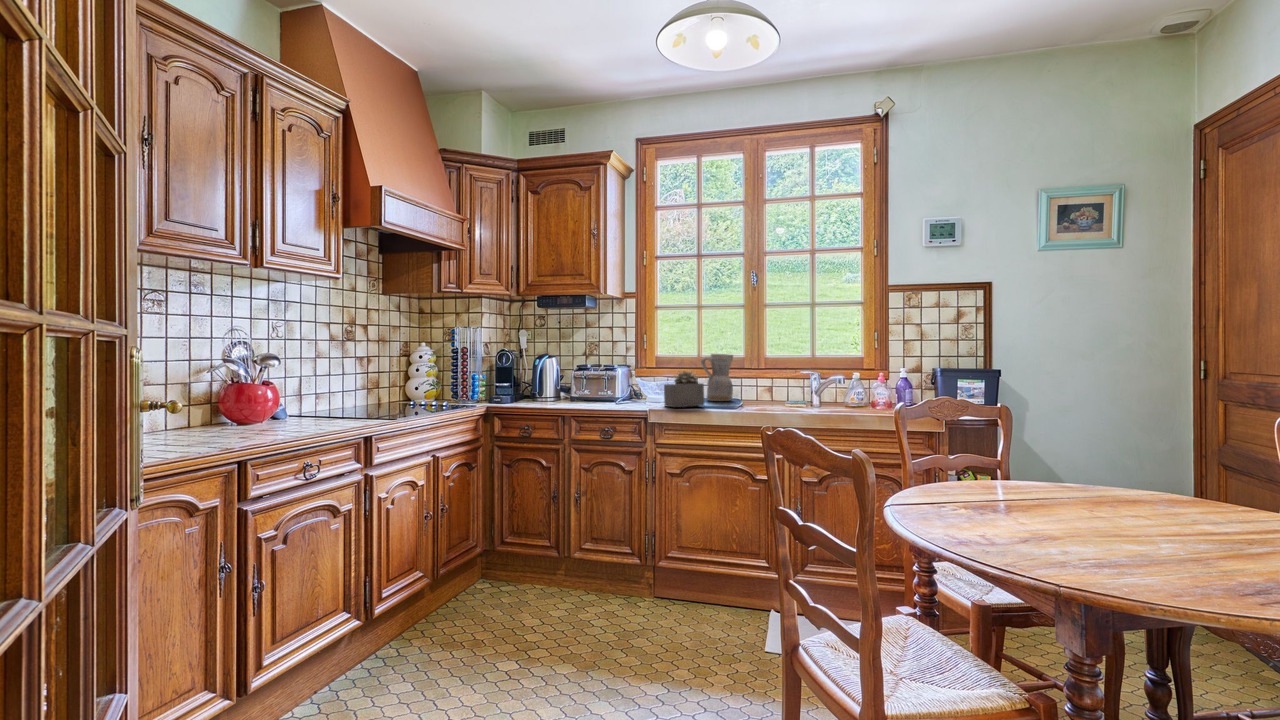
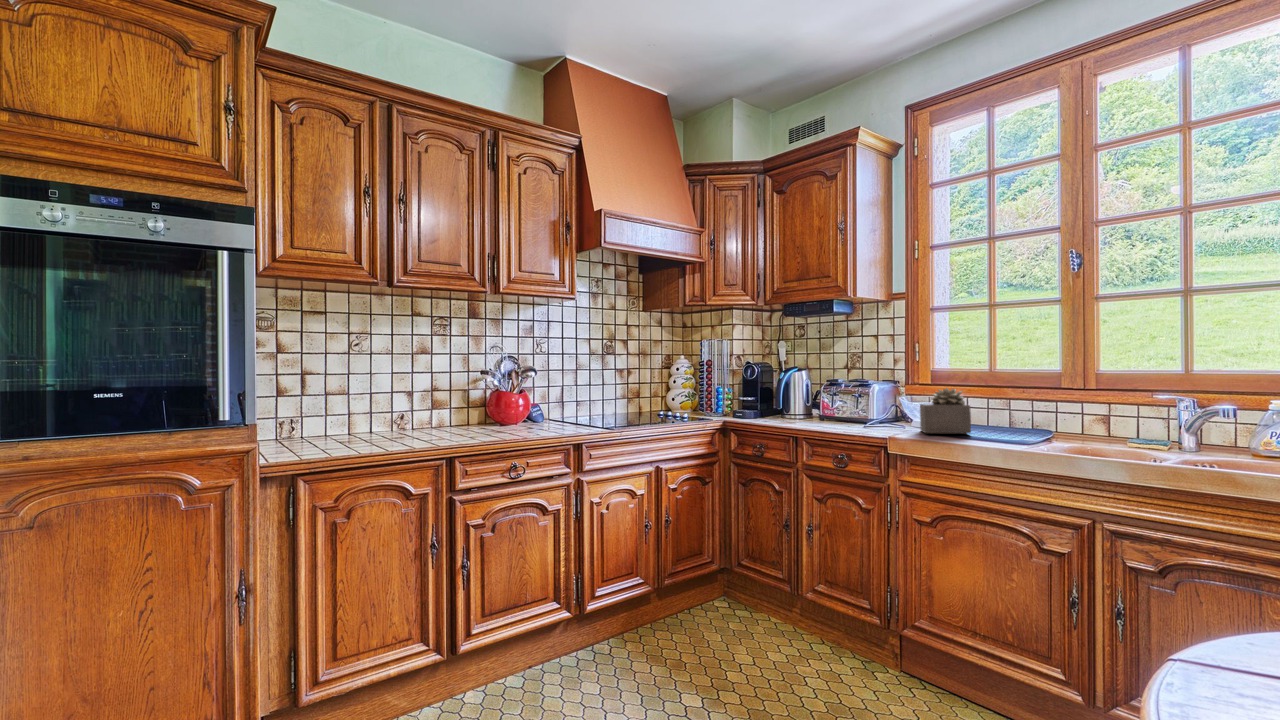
ceramic pitcher: present [701,354,733,401] -> none [983,366,1031,428]

